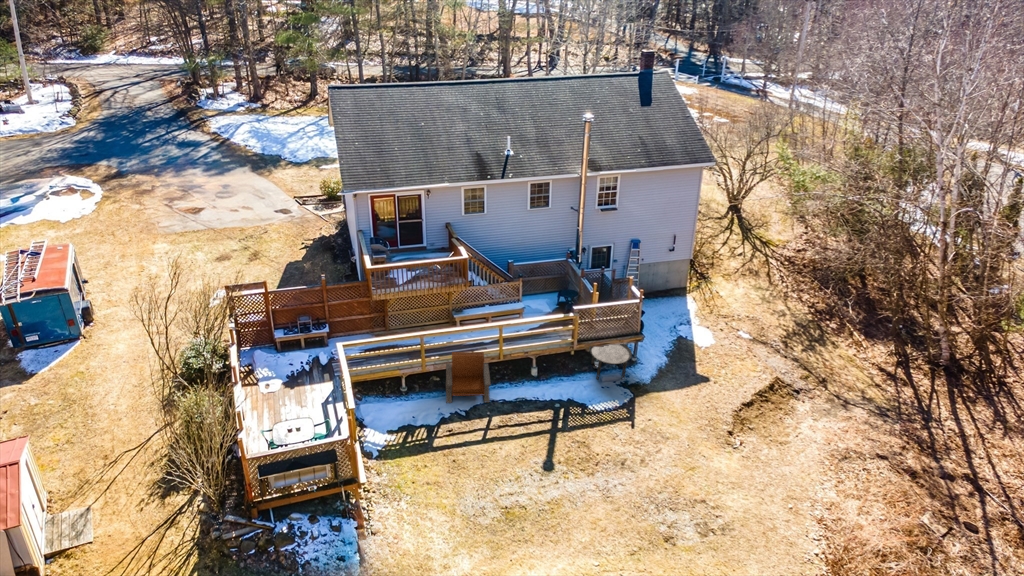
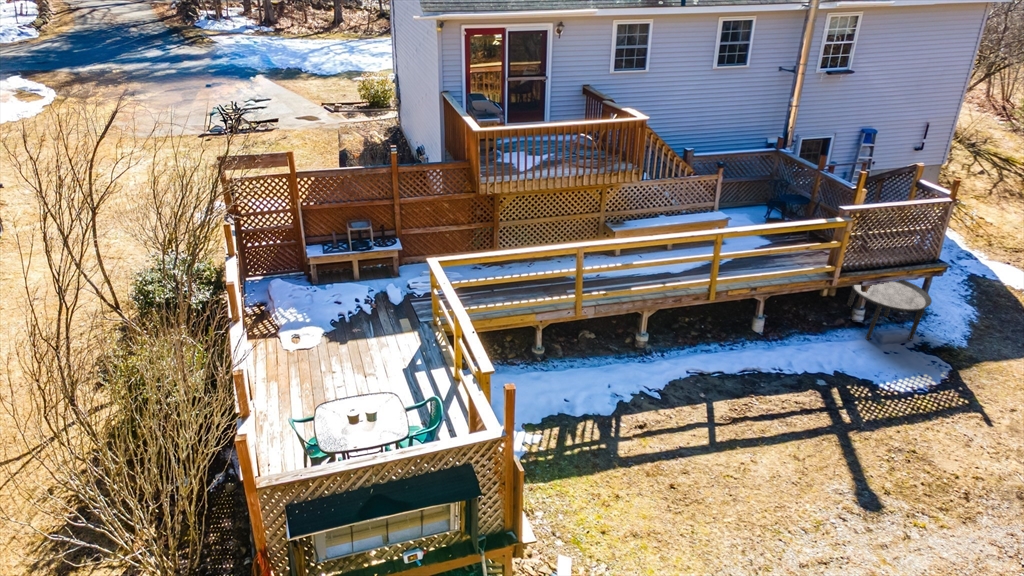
lounge chair: present [446,352,491,403] -> none [610,284,709,376]

